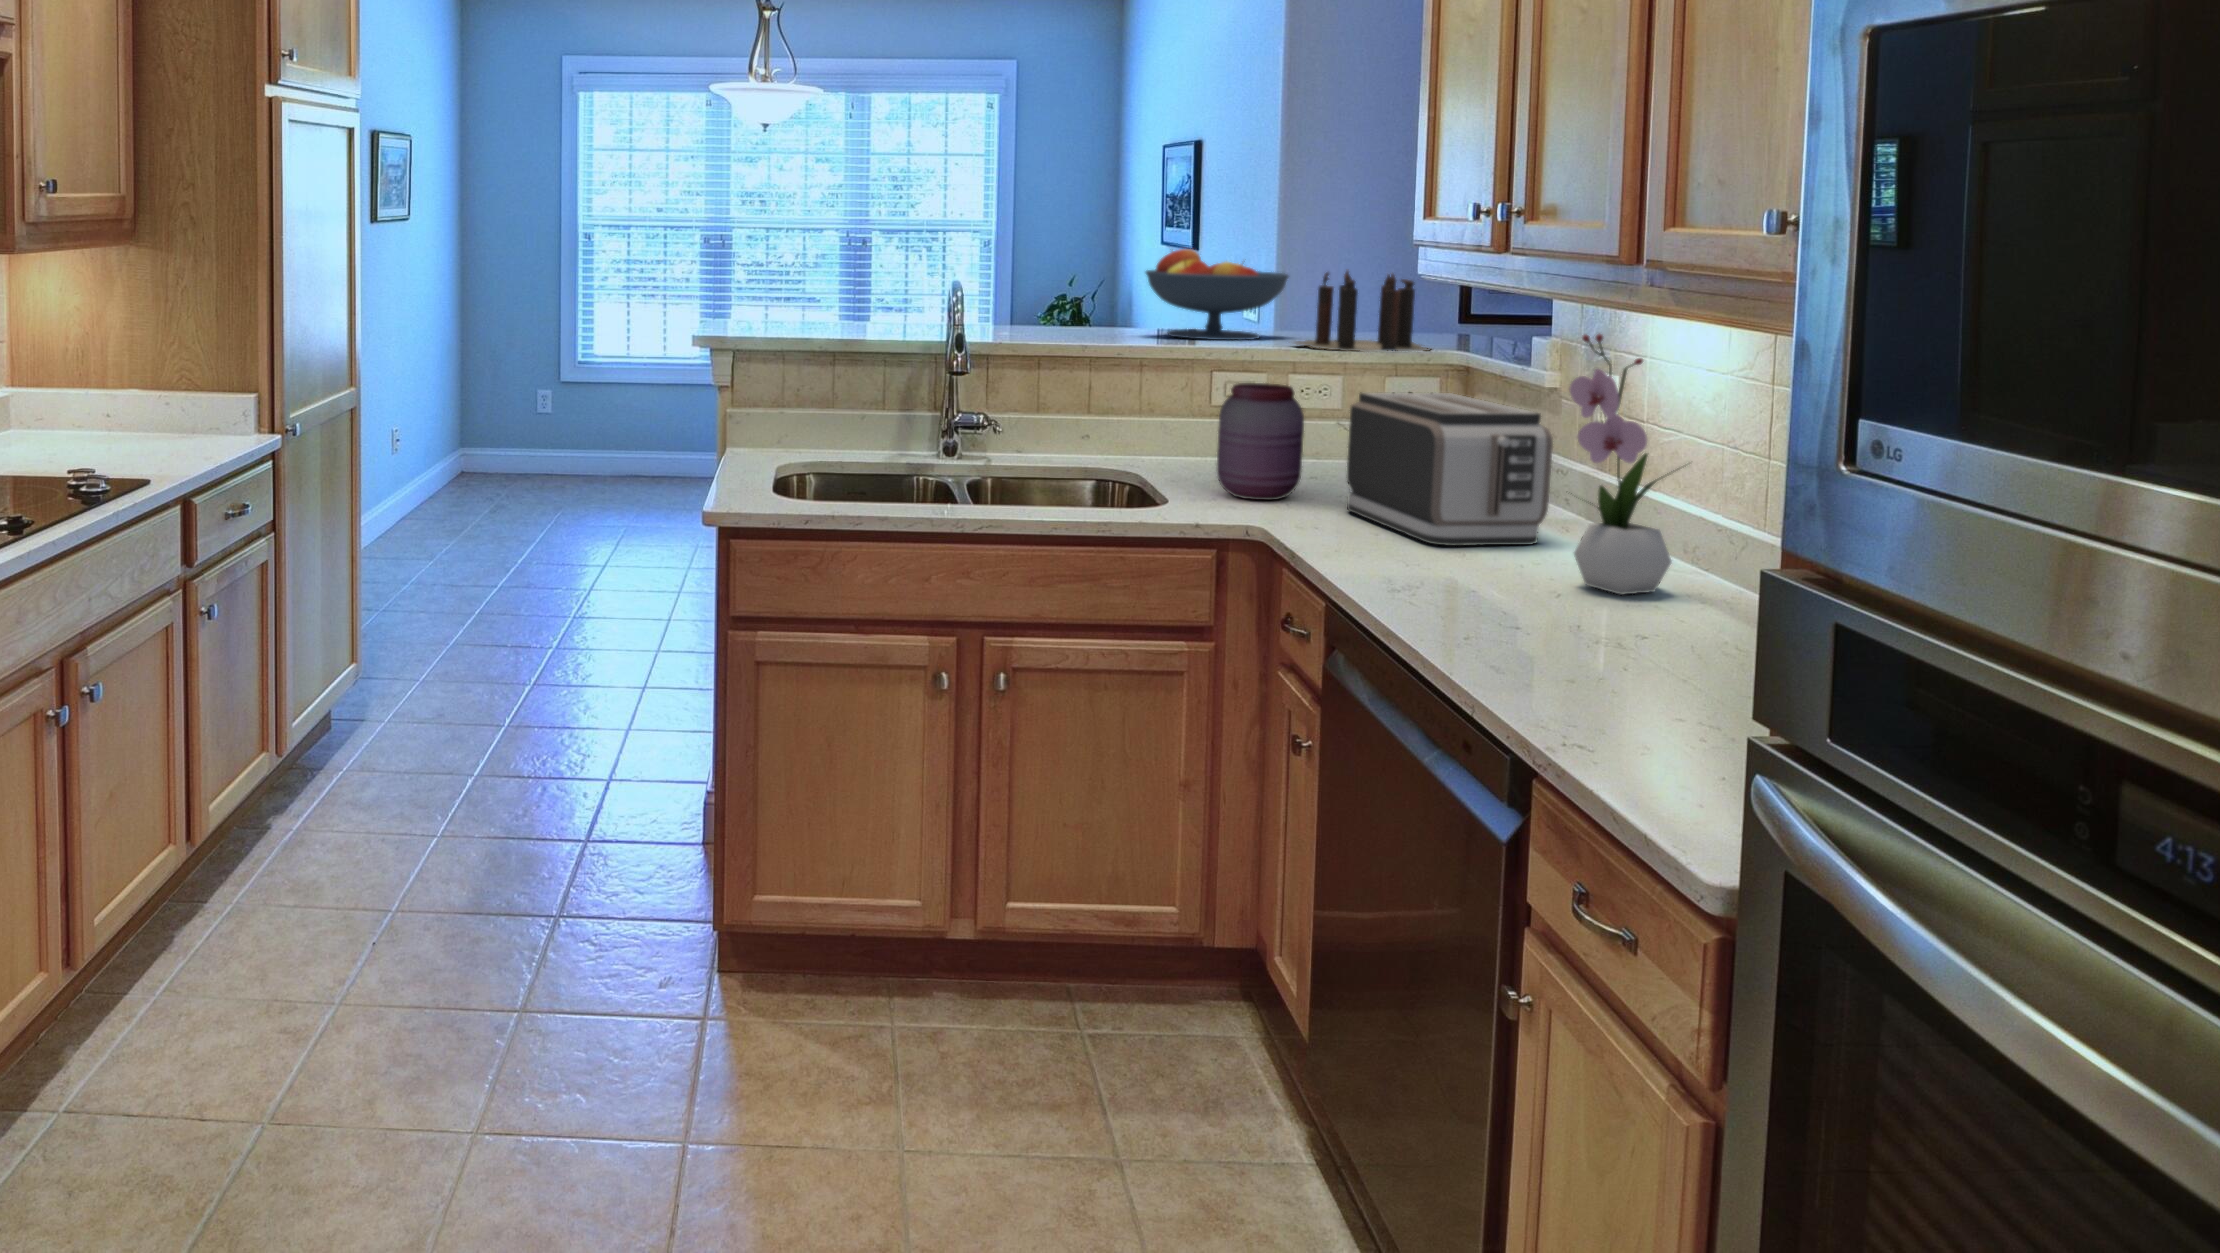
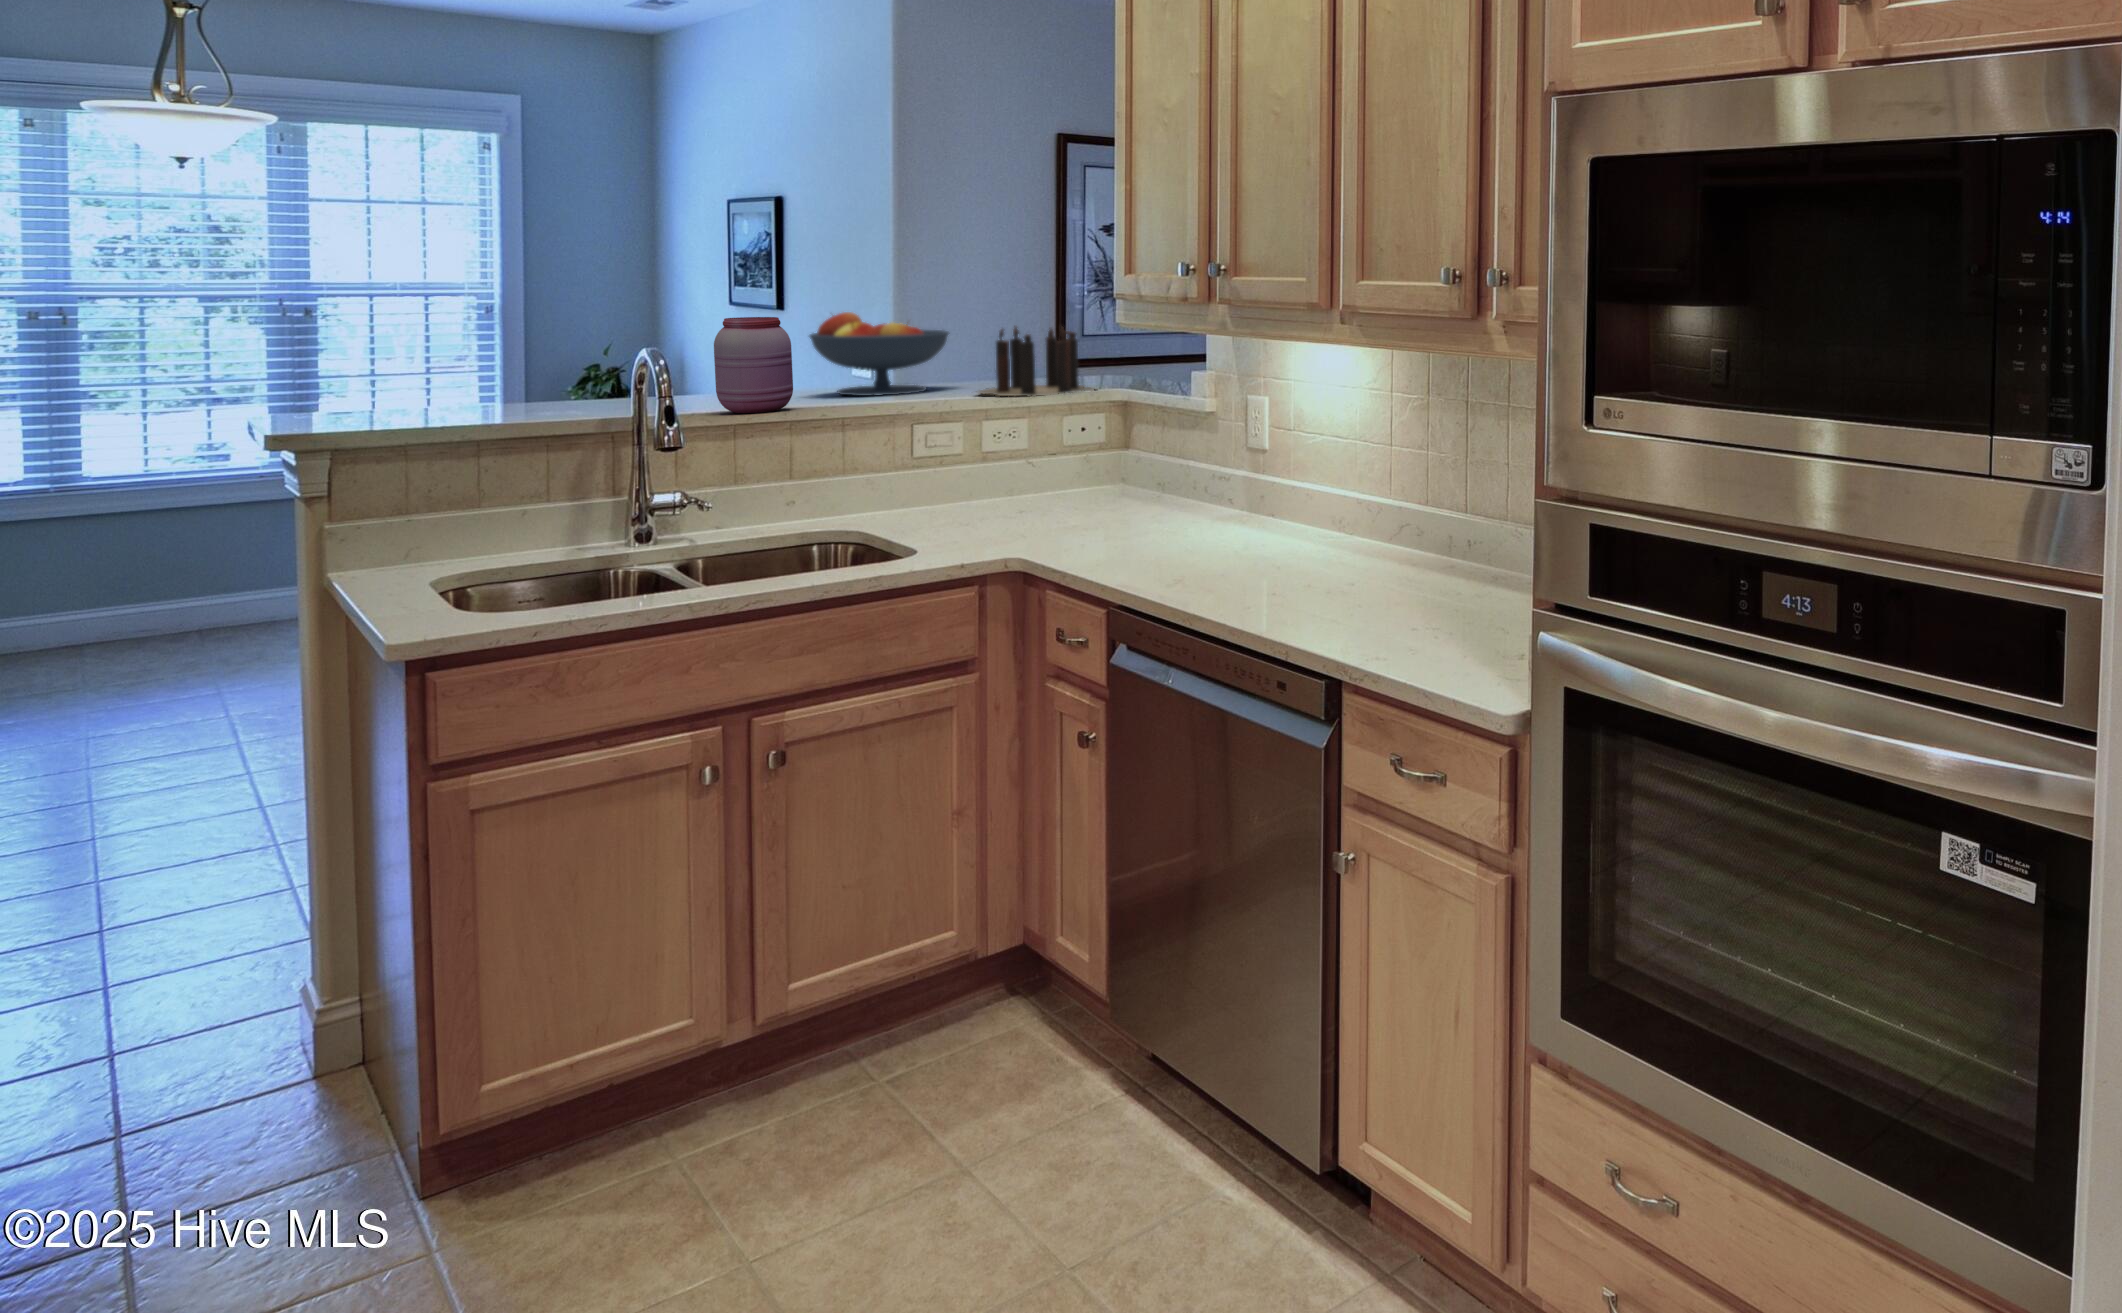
flower arrangement: present [1570,334,1674,594] -> none [1283,370,1368,569]
jar: present [1217,383,1304,500] -> present [714,317,793,413]
toaster: present [1346,392,1553,546] -> none [1071,425,1246,552]

